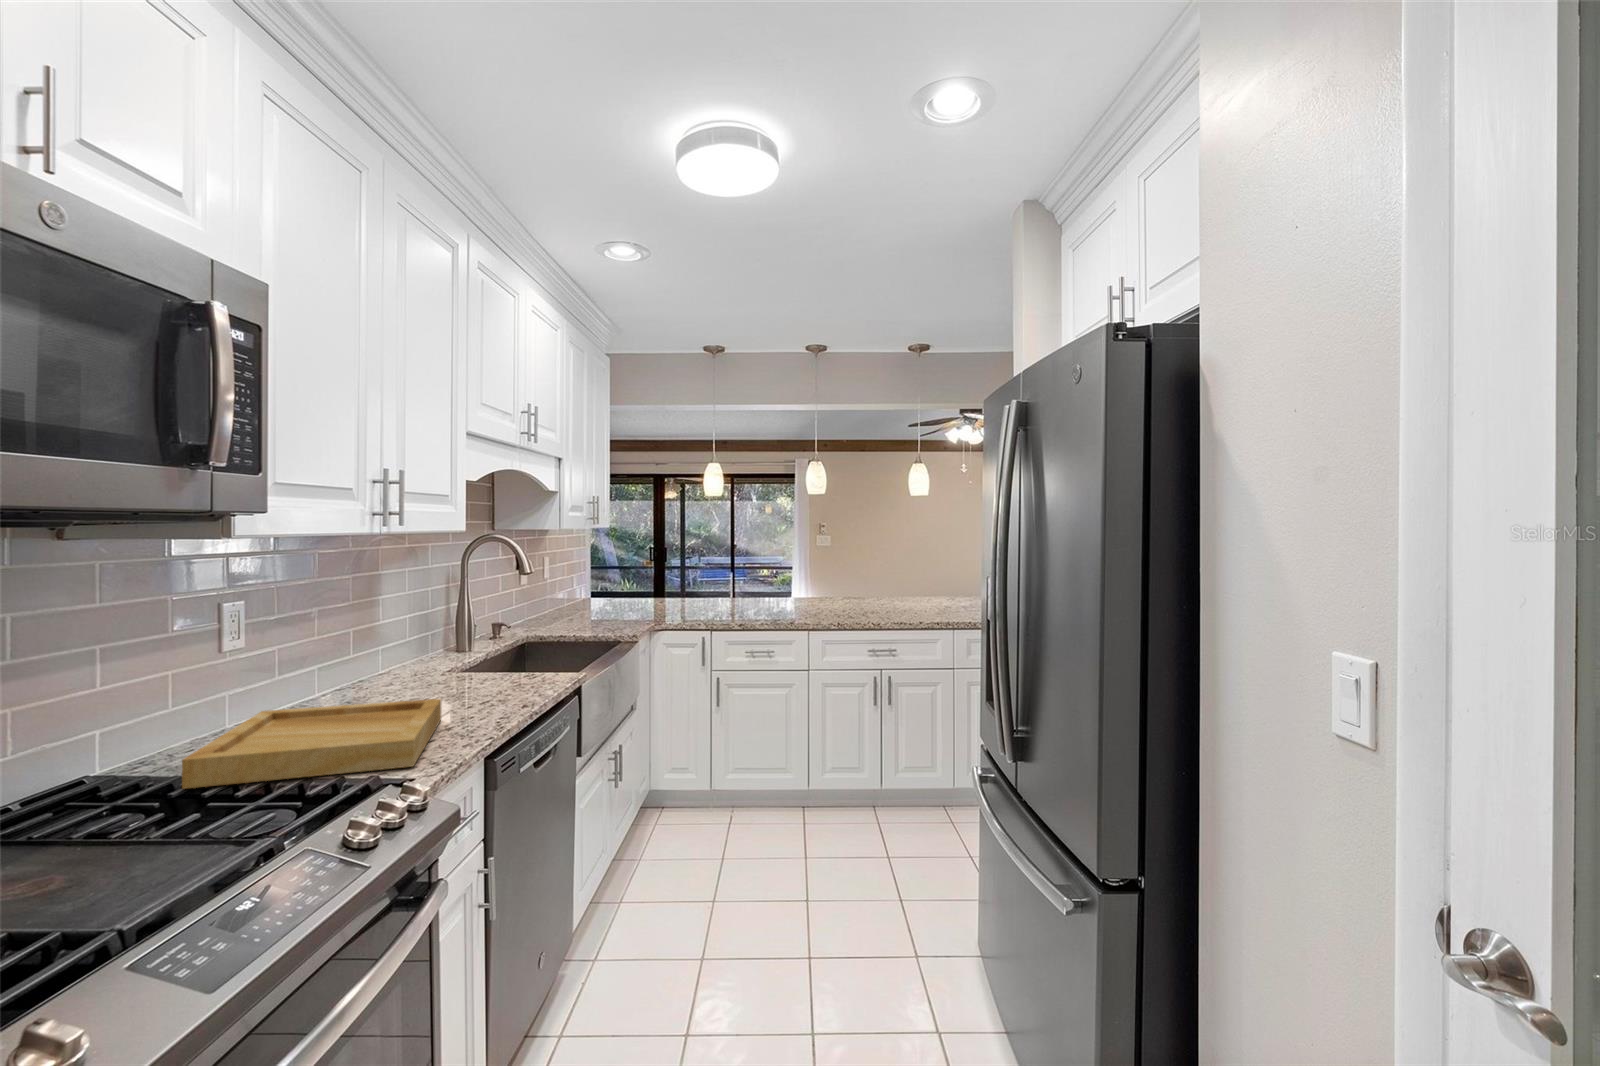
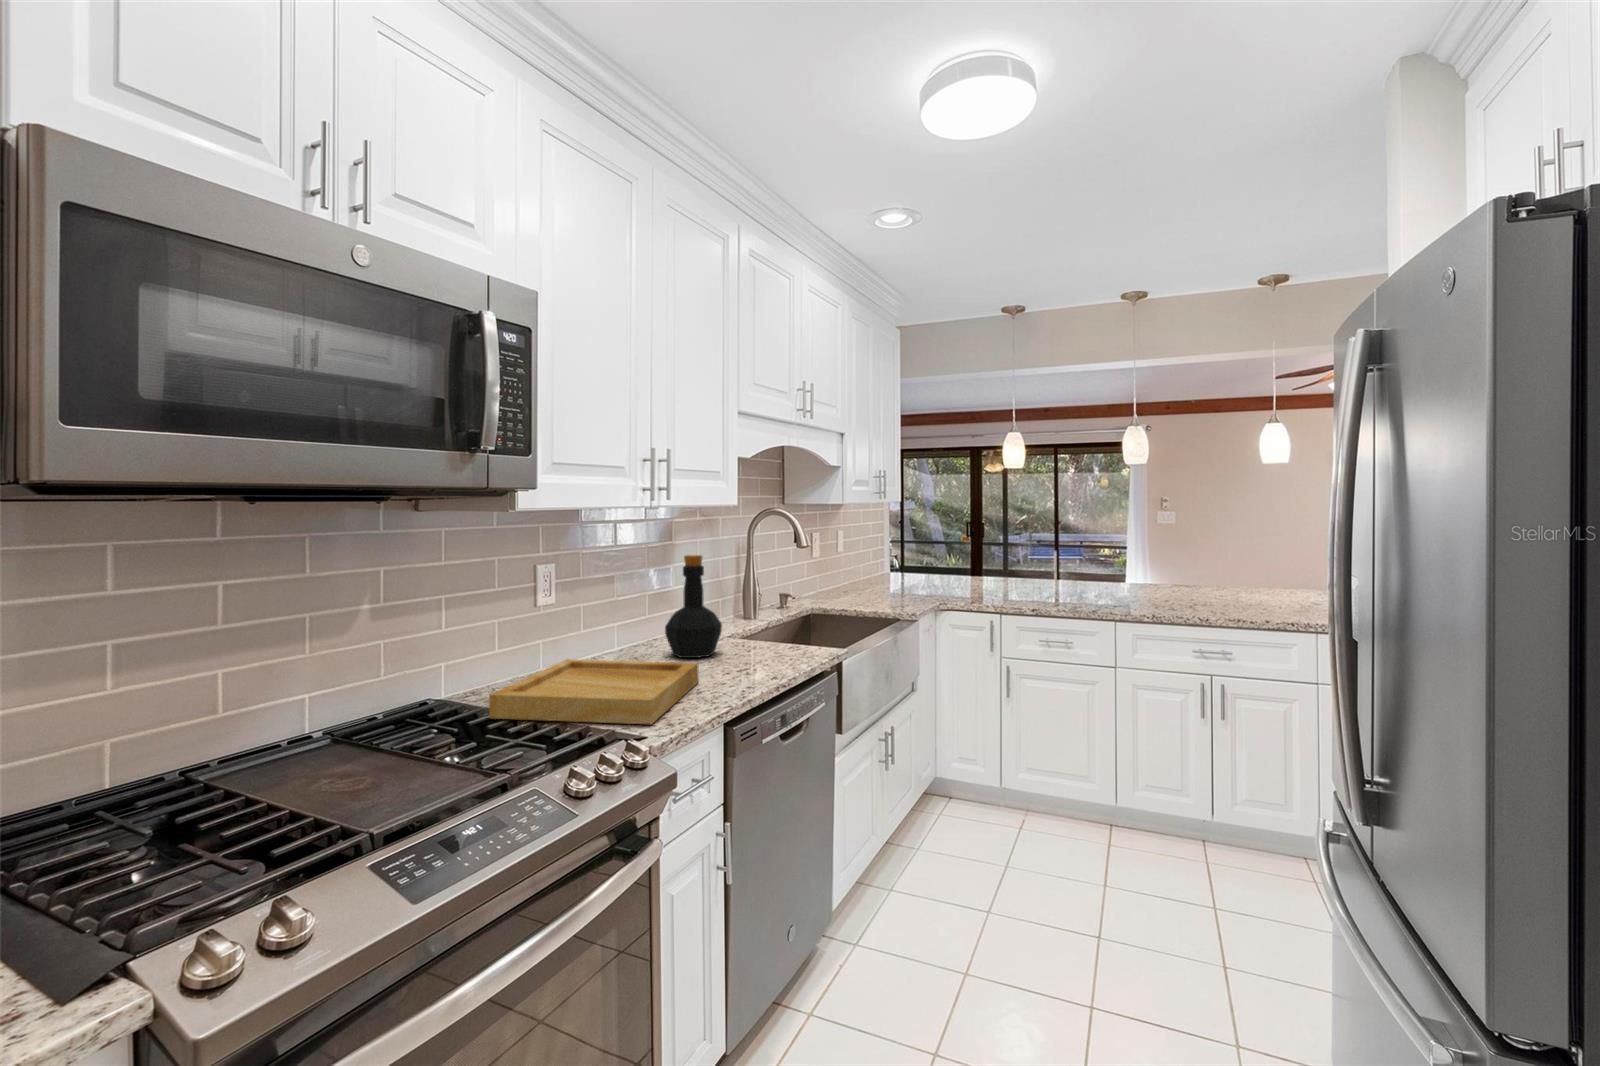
bottle: none [381,583,450,698] -> present [665,555,722,658]

